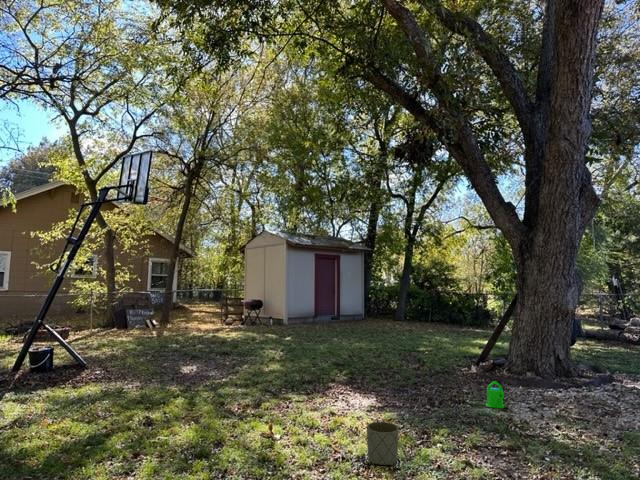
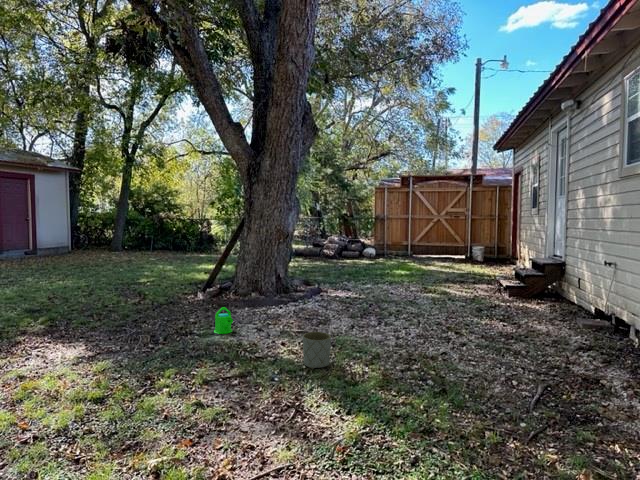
planter: present [367,422,399,466] -> present [303,332,331,369]

